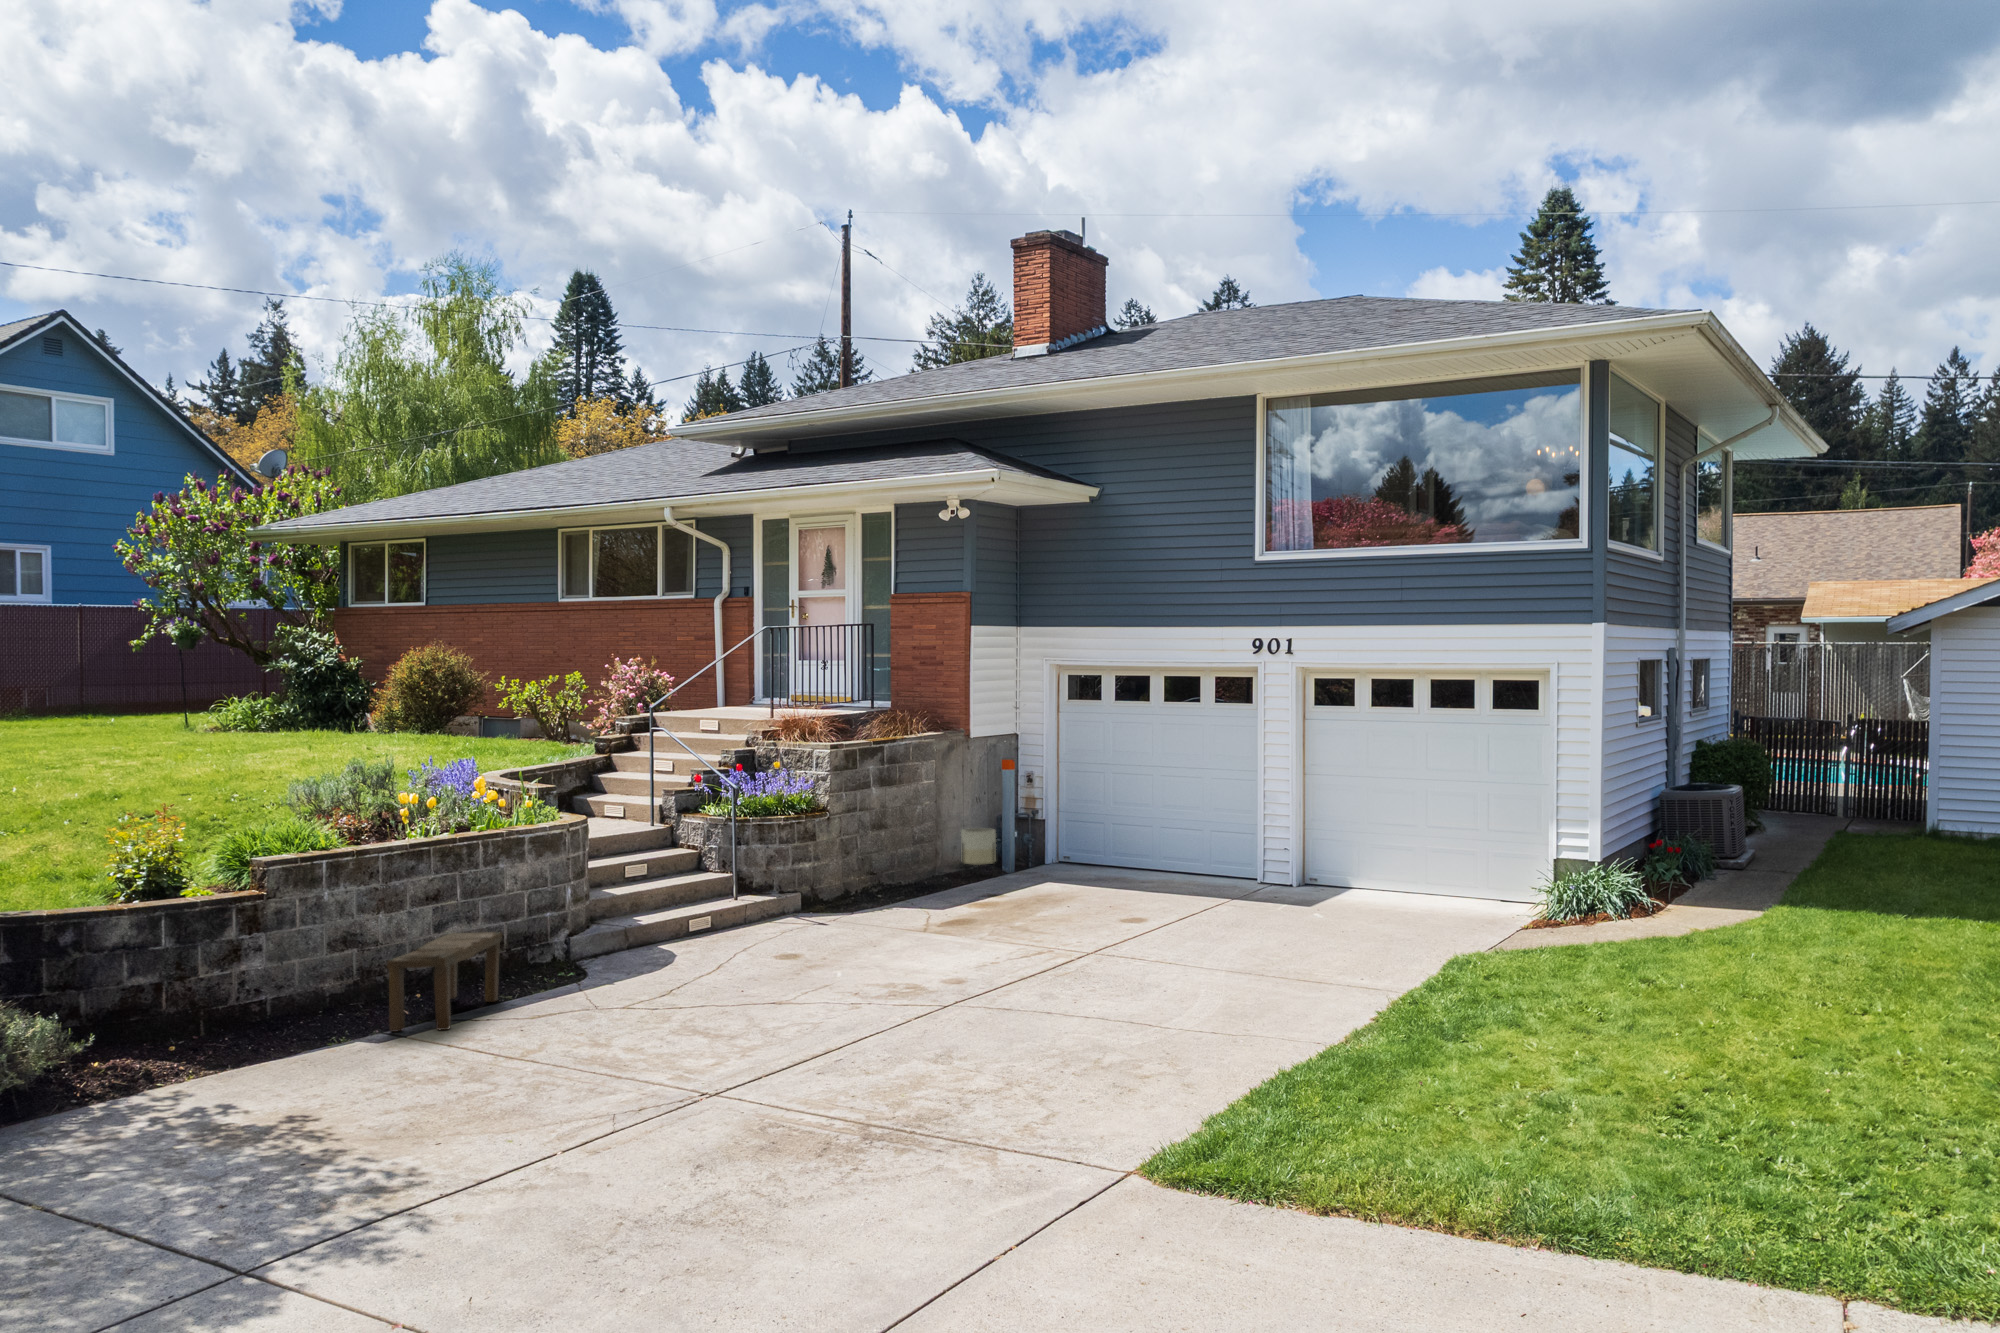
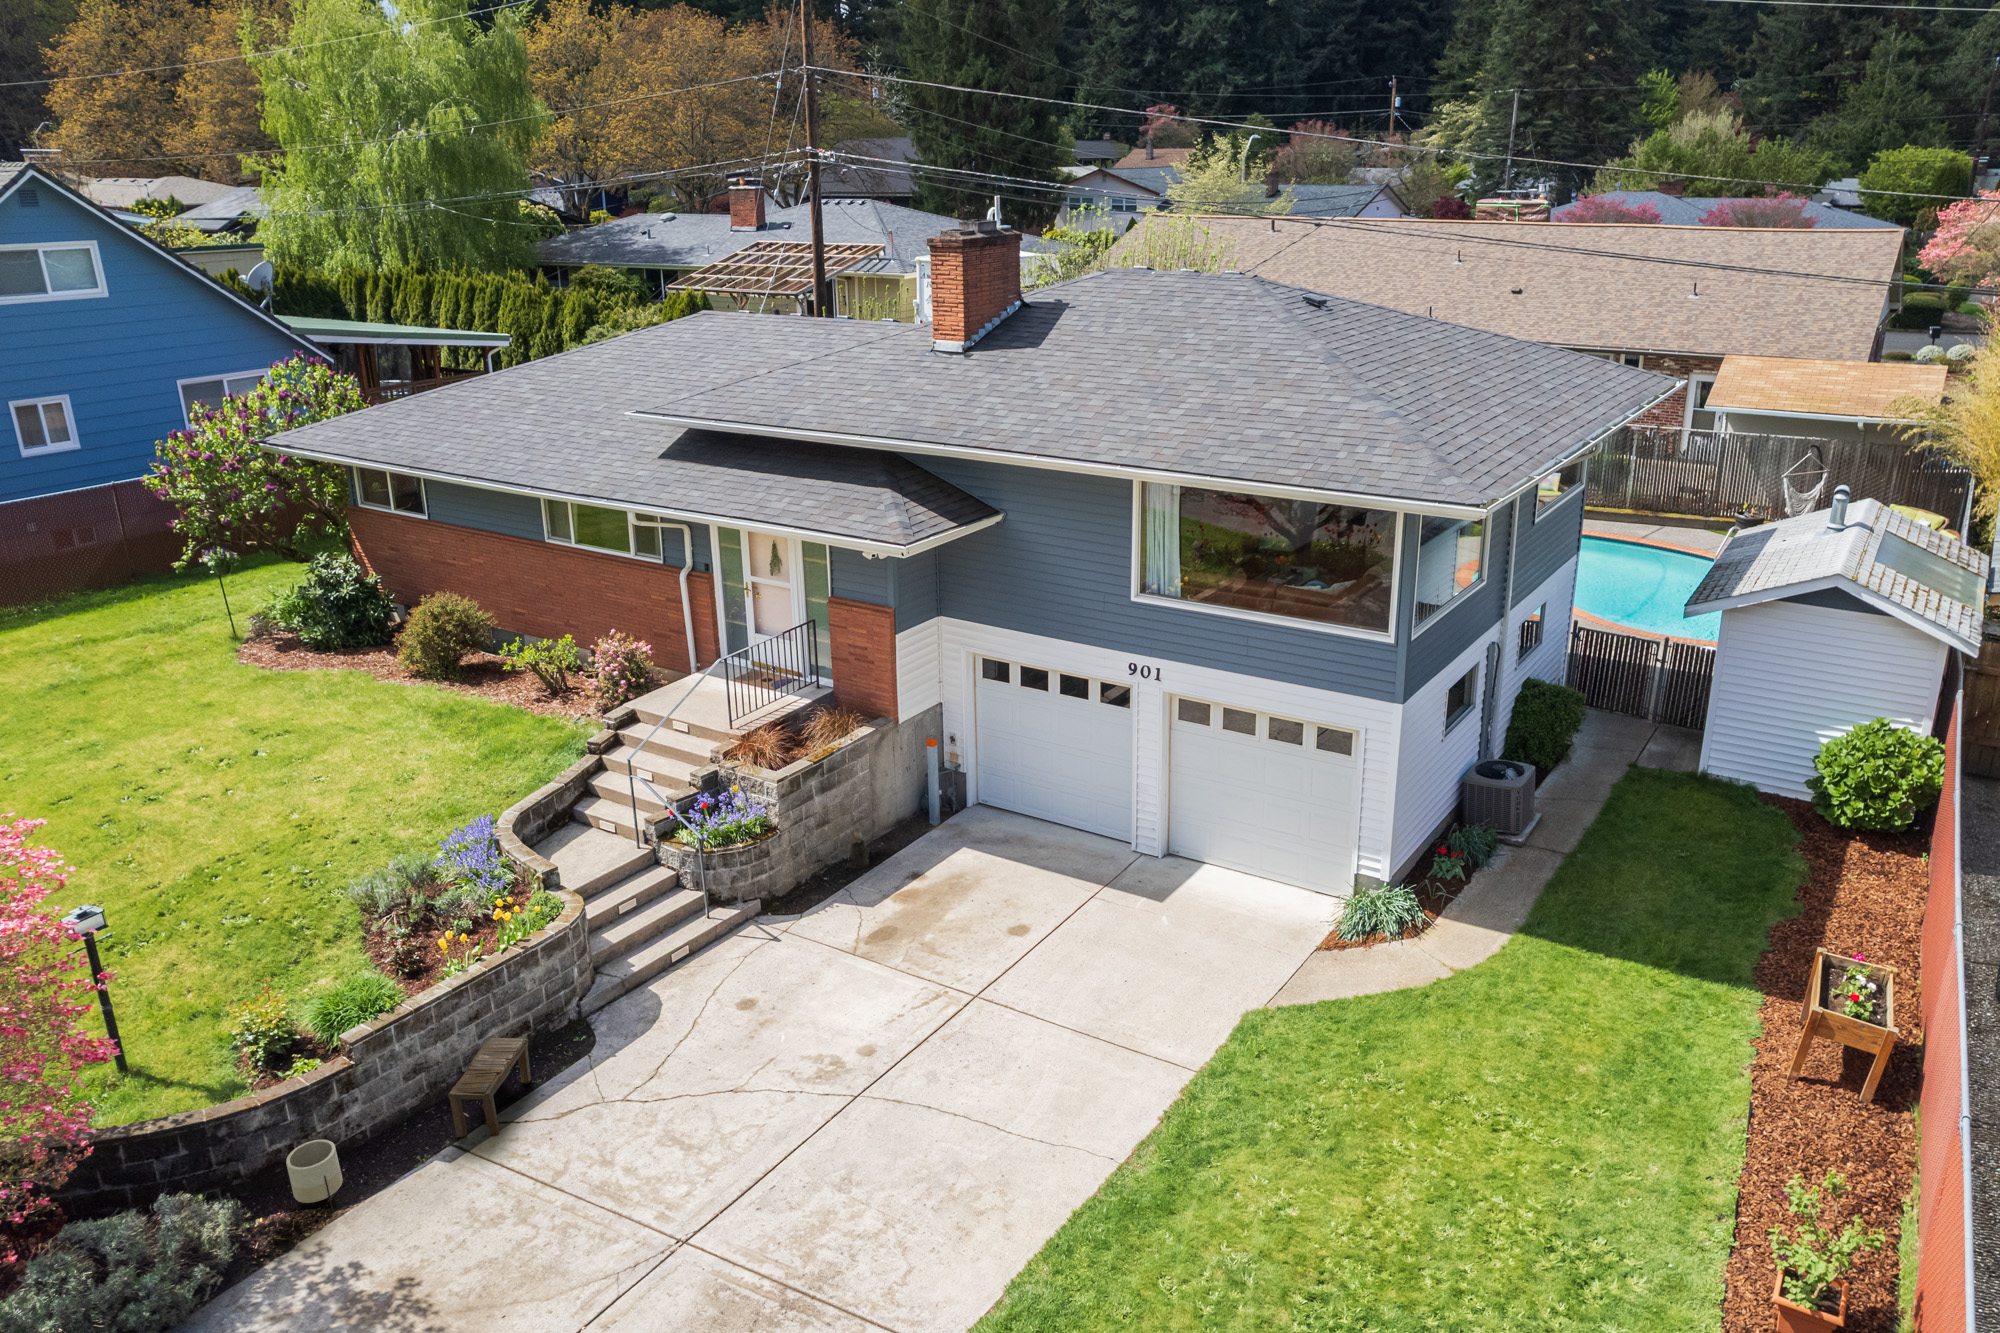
planter: present [961,828,996,865] -> present [286,1140,343,1213]
watering can: none [907,844,934,894] -> present [848,830,869,869]

